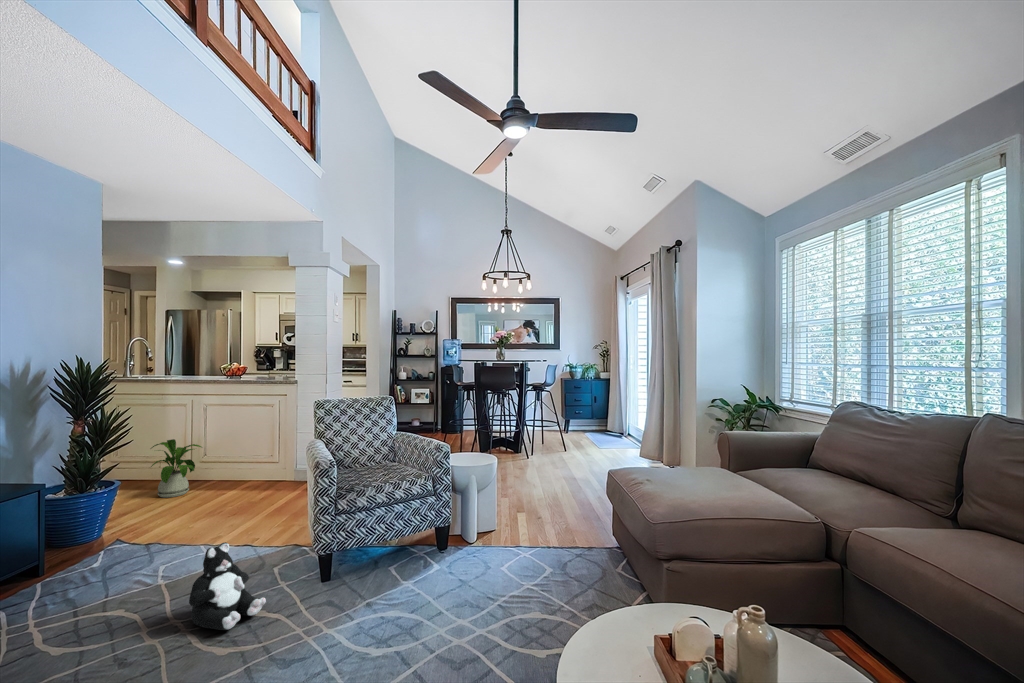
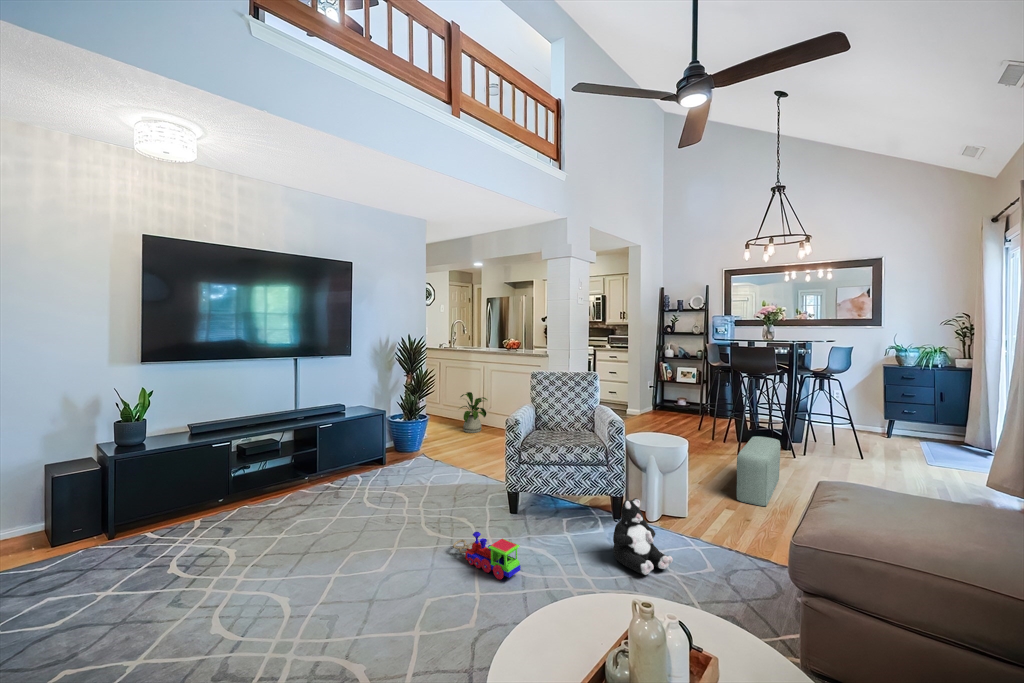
pouf: none [518,445,549,505] -> present [737,436,781,506]
plush toy: present [189,542,266,630] -> present [613,498,673,575]
toy train: none [279,611,393,664] -> present [453,532,521,579]

